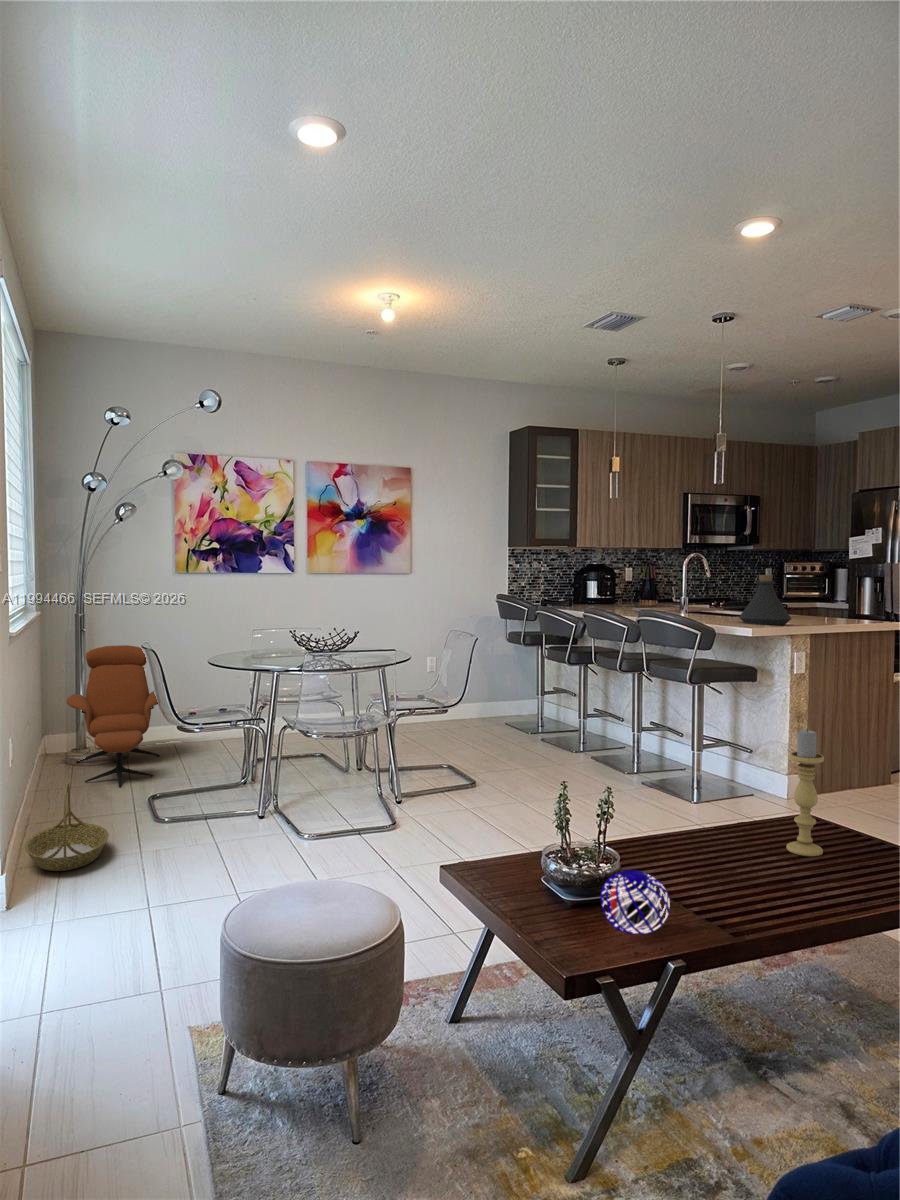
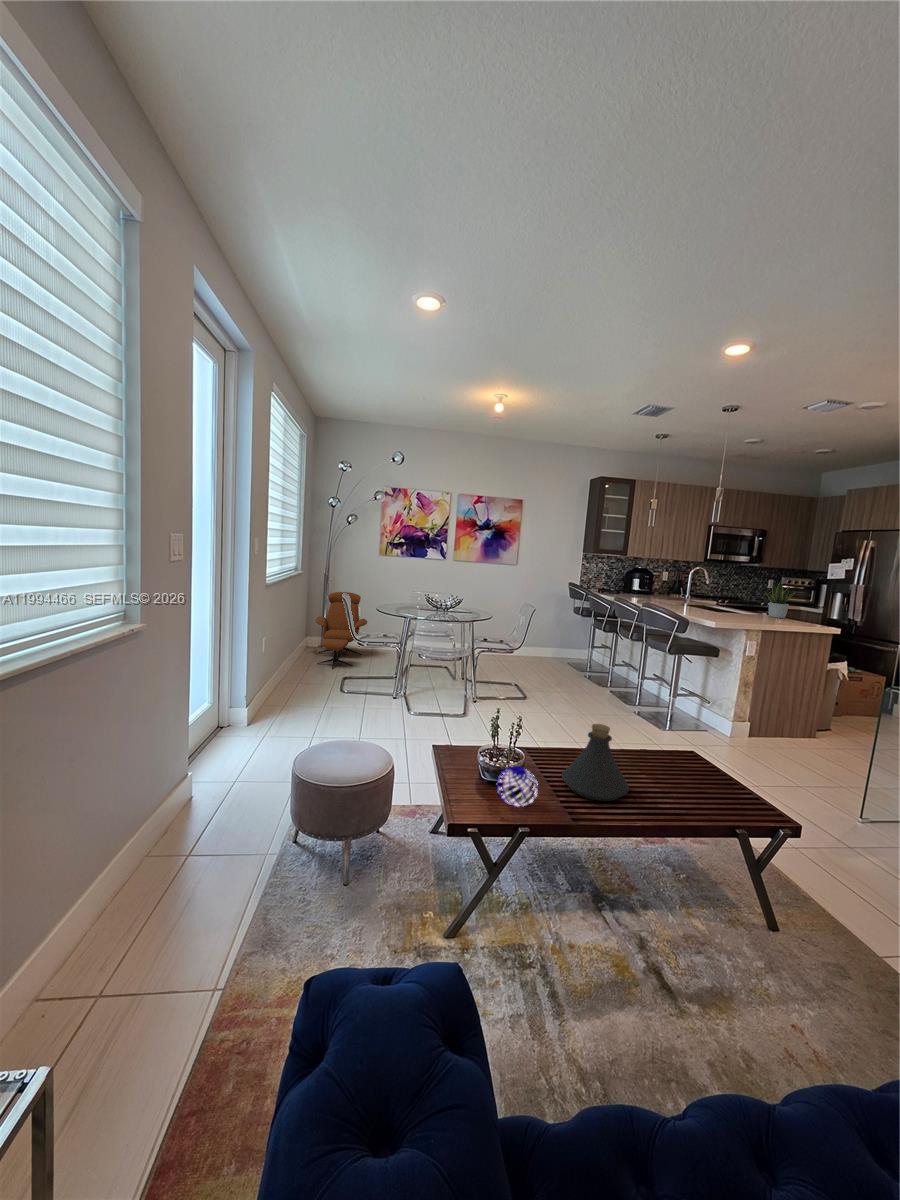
potted plant: none [789,562,834,618] -> present [765,581,796,618]
bottle: present [739,575,792,625] -> present [562,724,629,801]
candle holder: present [786,729,824,856] -> none [660,696,692,780]
basket: present [25,782,109,871] -> none [267,664,310,709]

